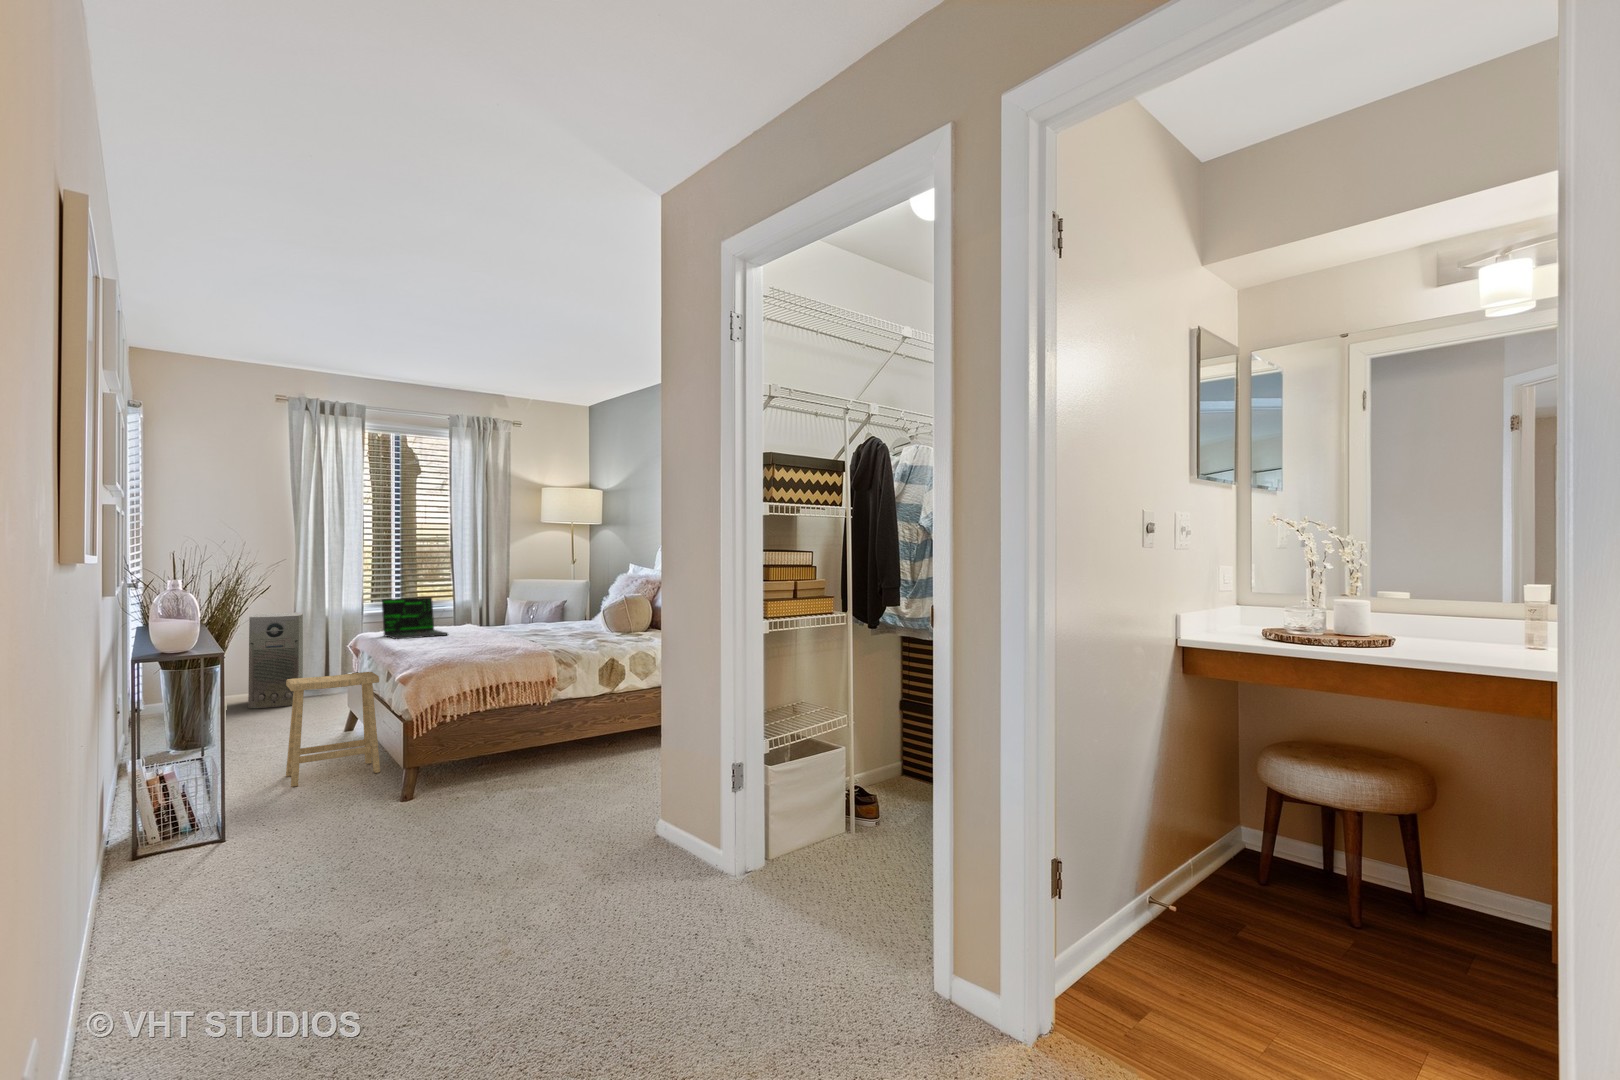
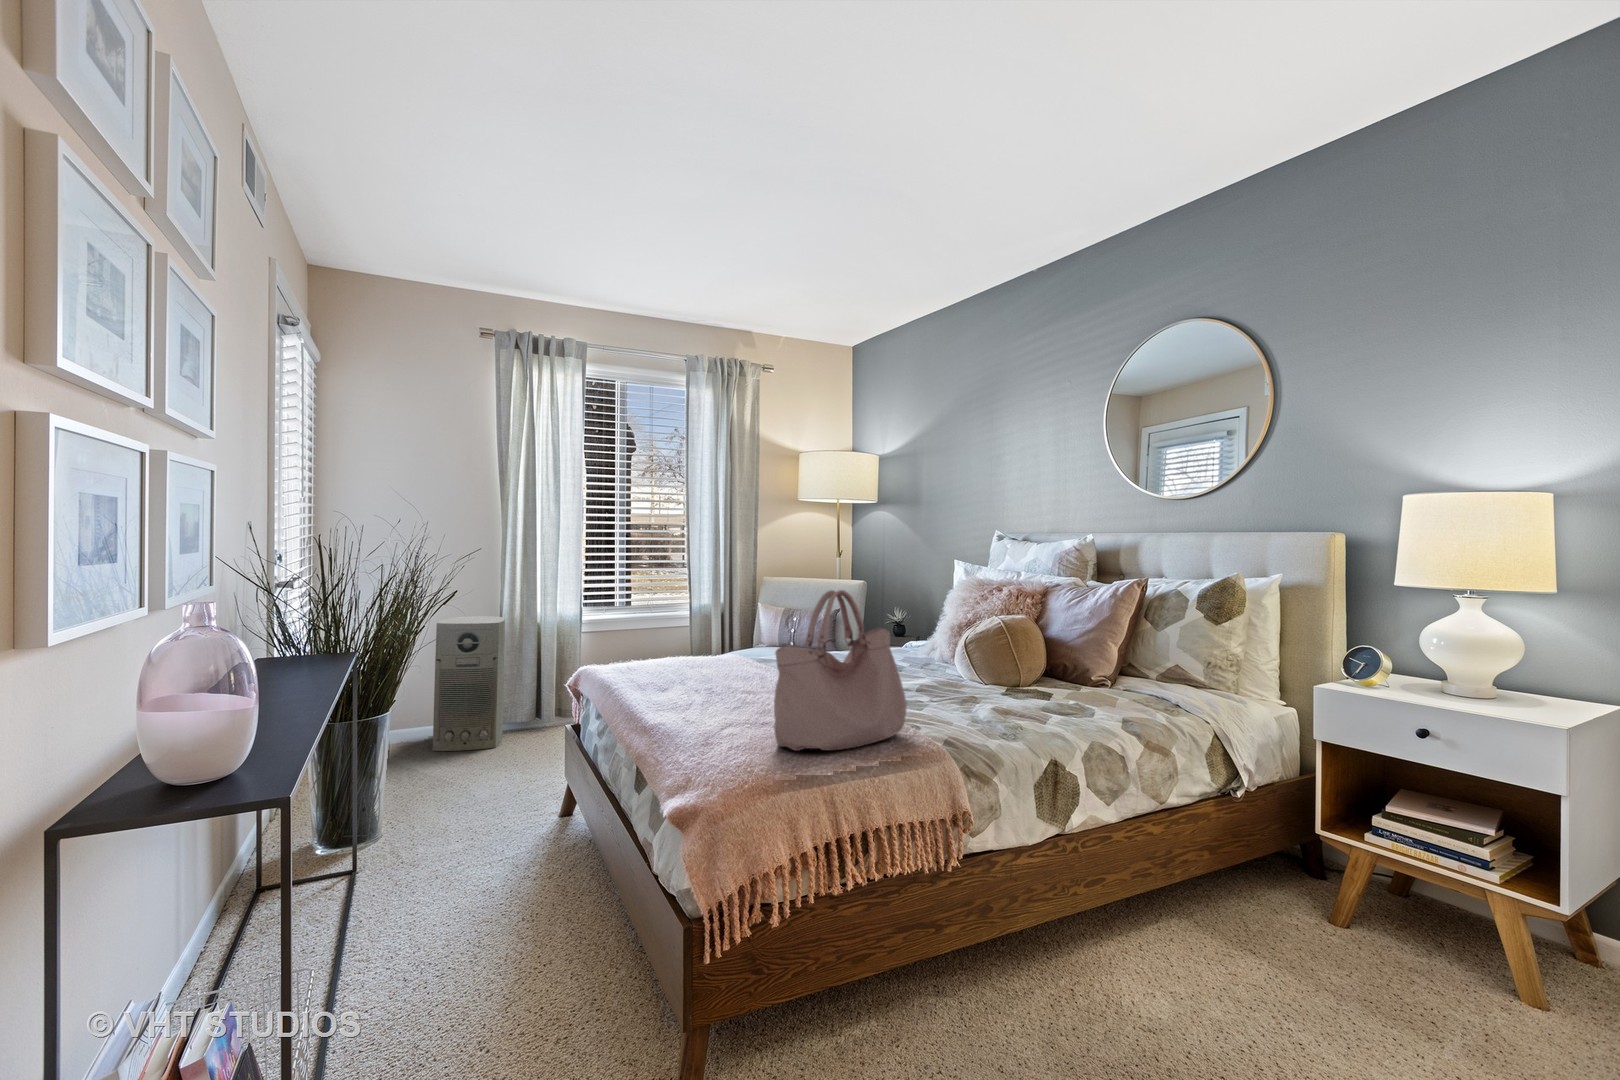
handbag: none [458,580,533,654] -> present [774,590,907,751]
laptop: present [382,597,448,639] -> none [611,608,713,681]
footstool: present [286,672,380,787] -> none [445,757,615,1015]

